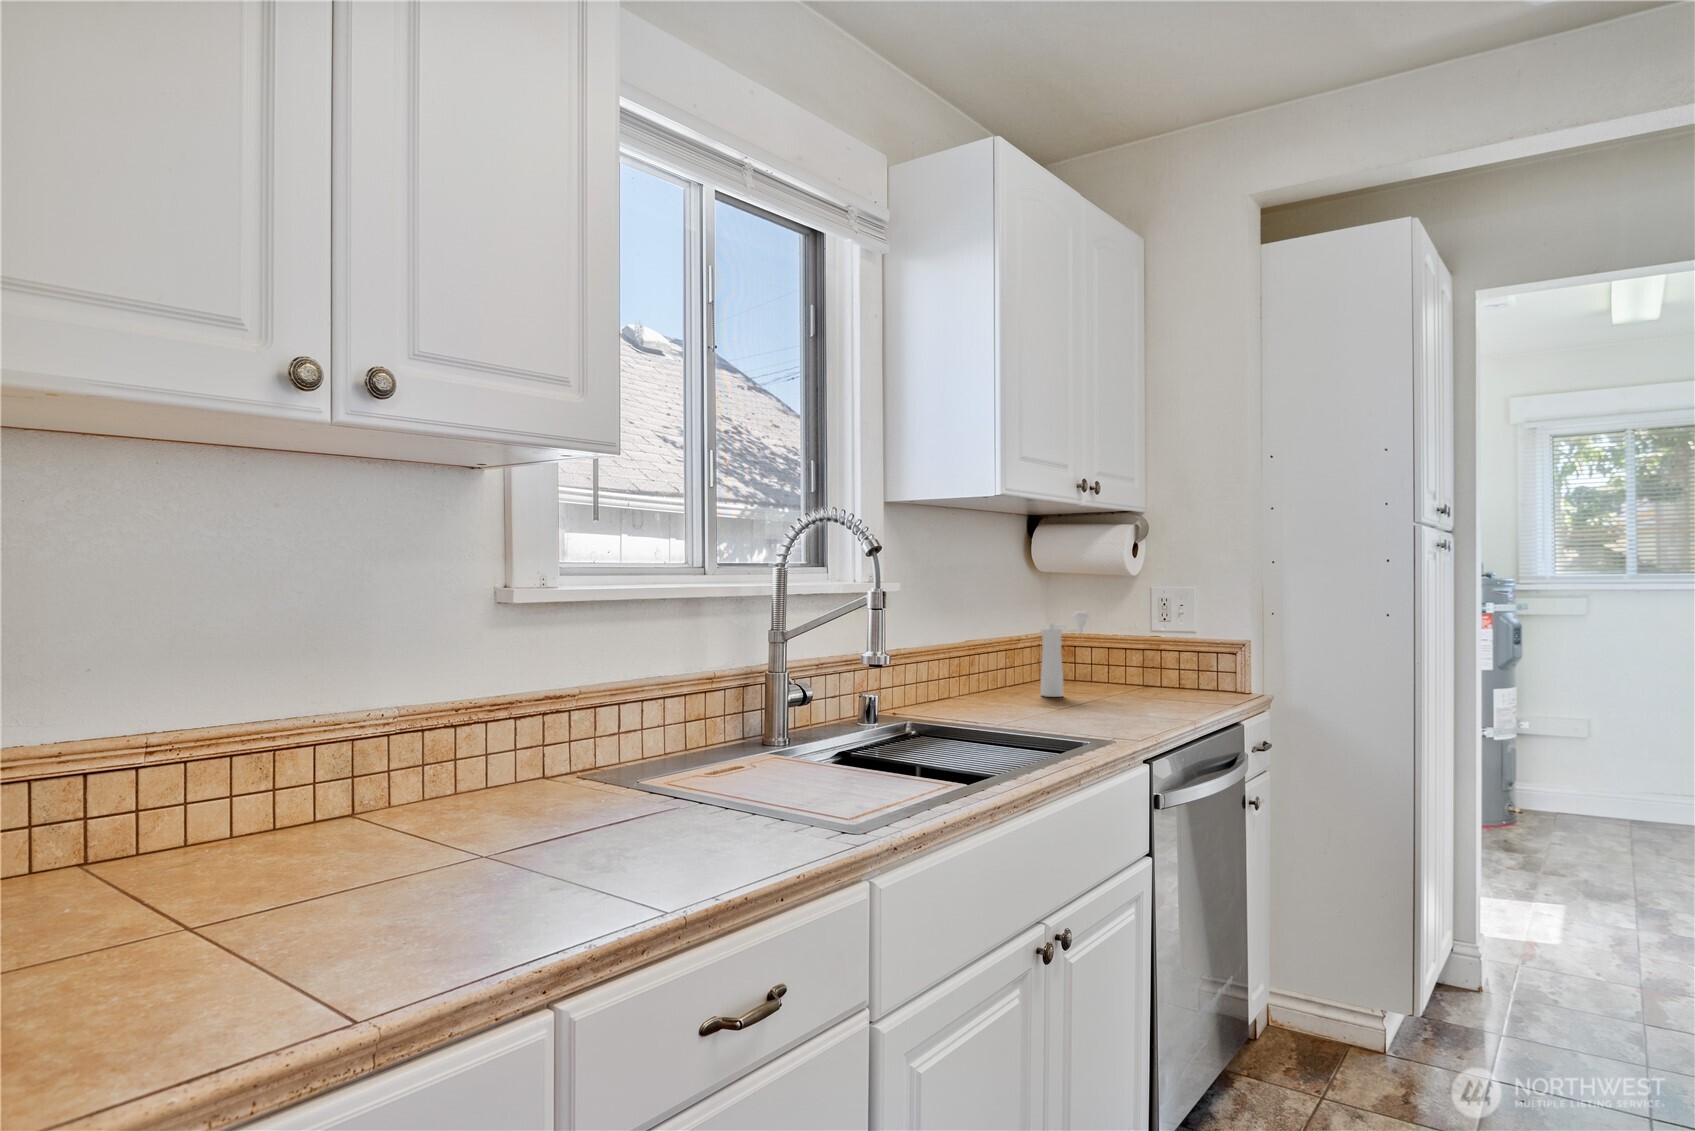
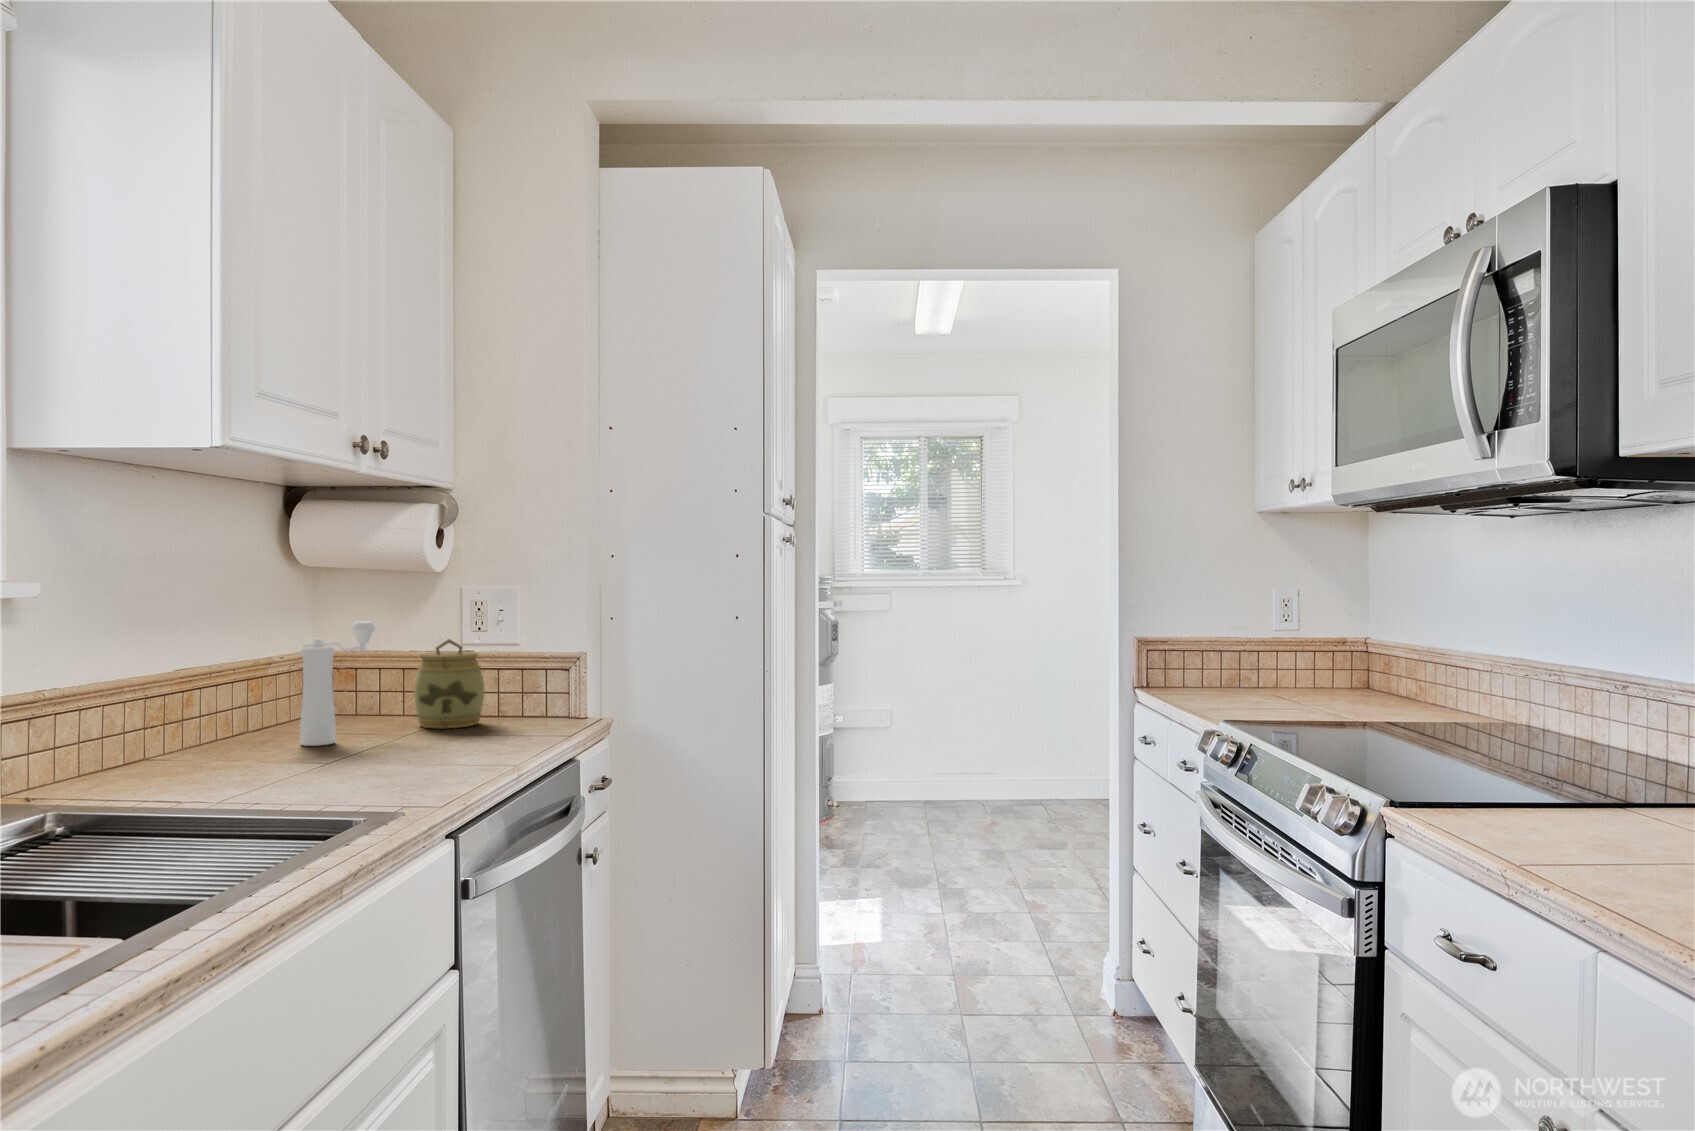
jar: none [1115,626,1168,693] -> present [414,639,484,729]

